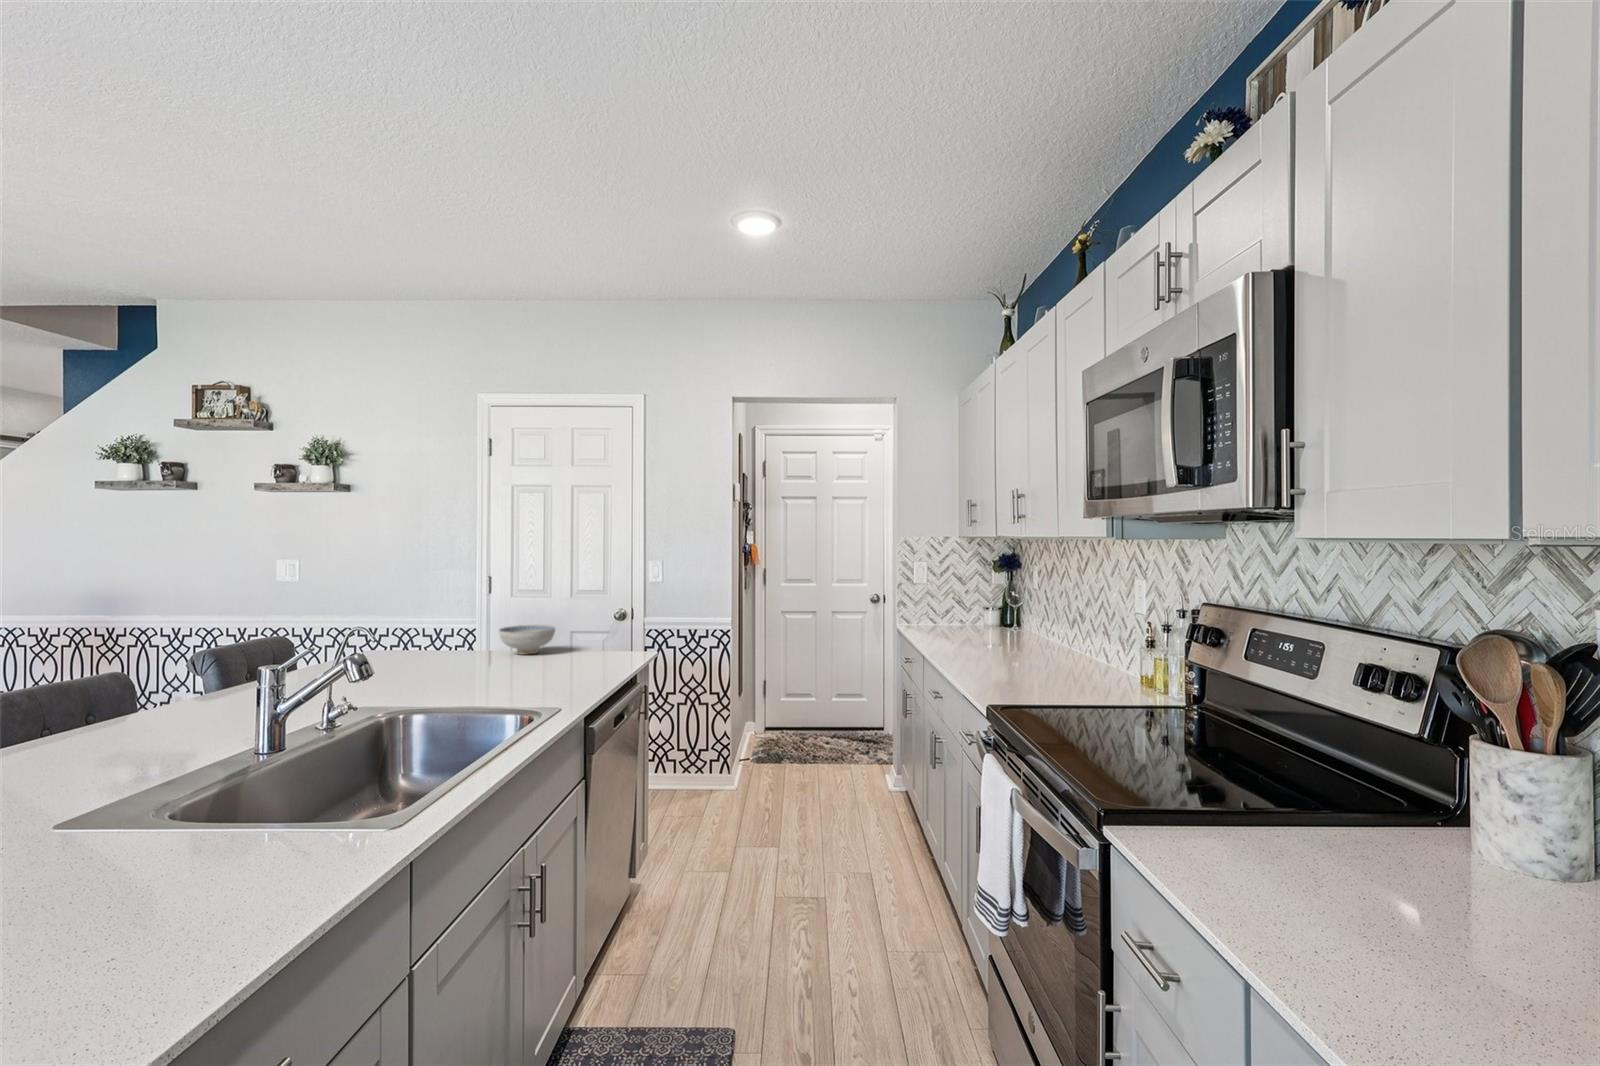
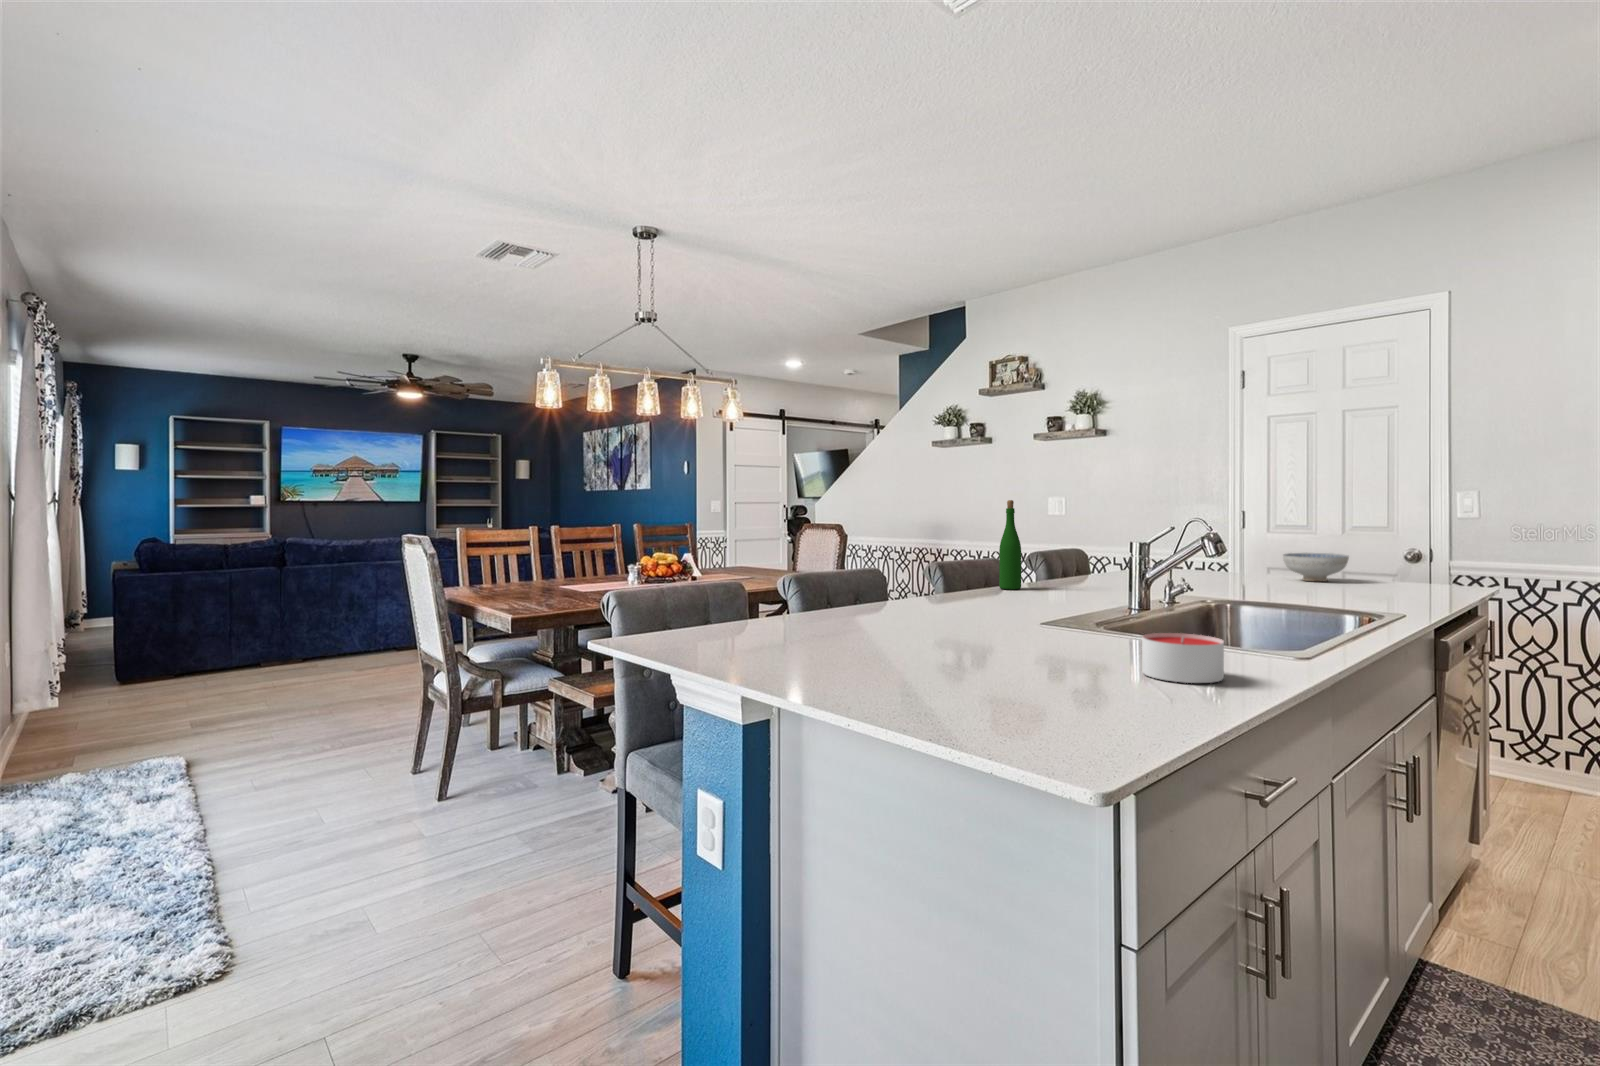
wine bottle: none [87,593,130,721] -> present [999,500,1021,590]
candle: none [76,858,225,969] -> present [1142,633,1224,683]

